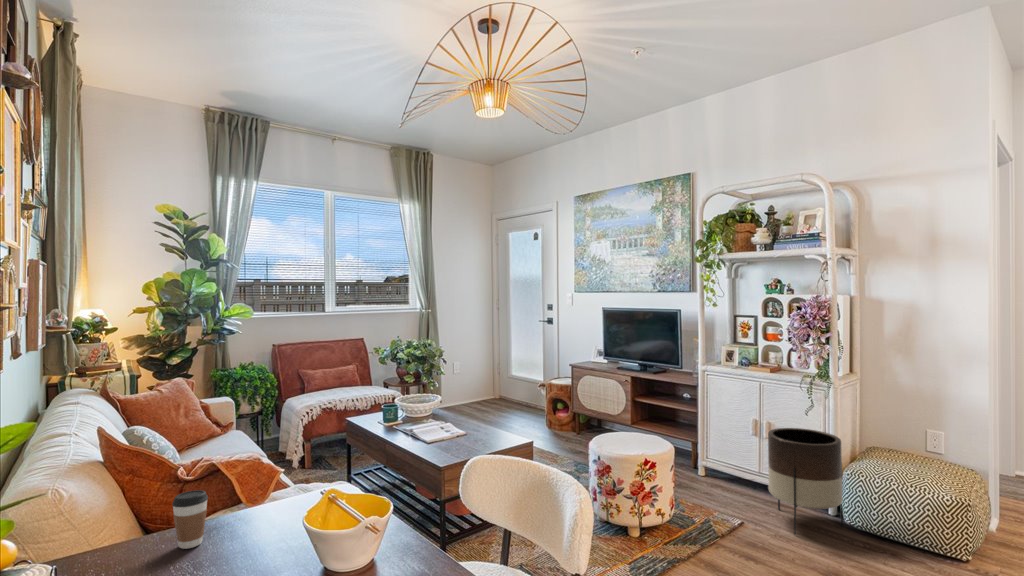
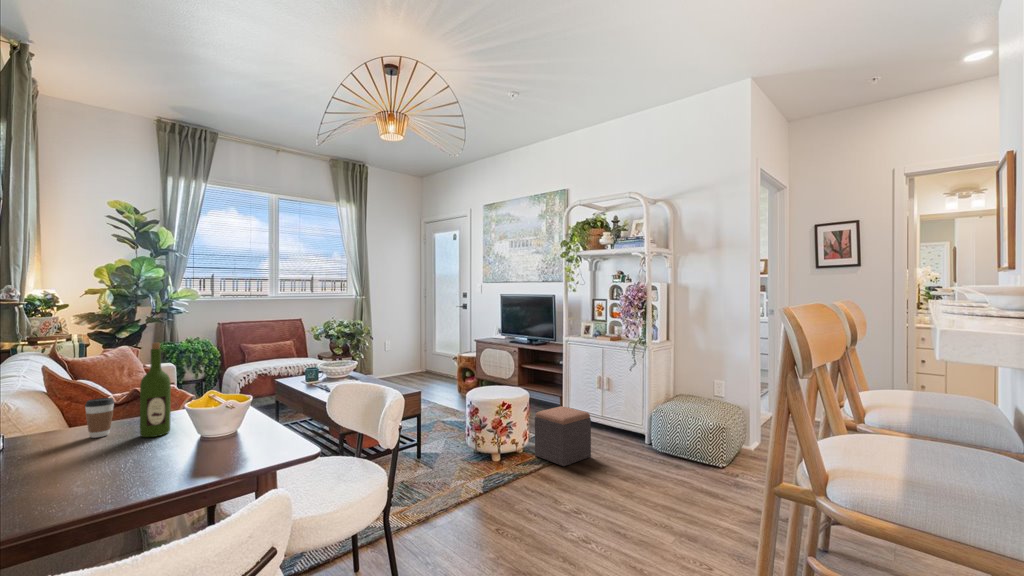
wine bottle: none [244,416,281,551] -> present [140,343,171,437]
planter: present [768,428,843,535] -> none [601,380,653,458]
footstool: none [683,462,761,547] -> present [535,406,591,466]

